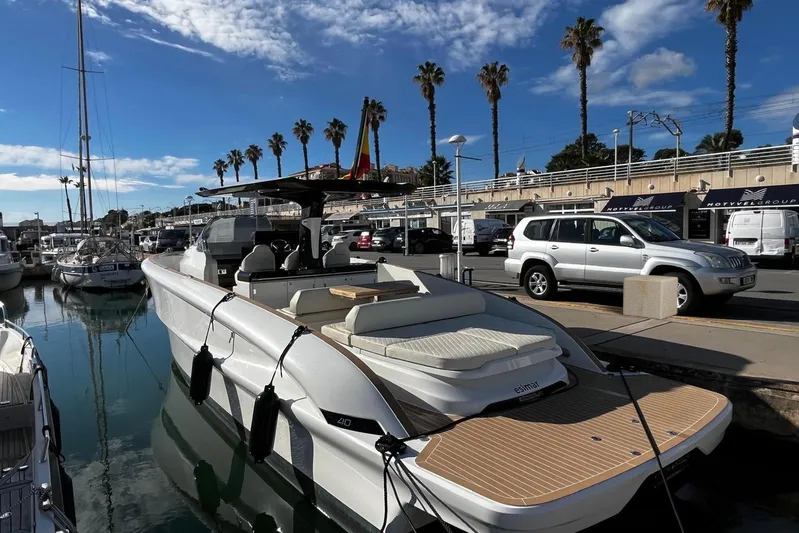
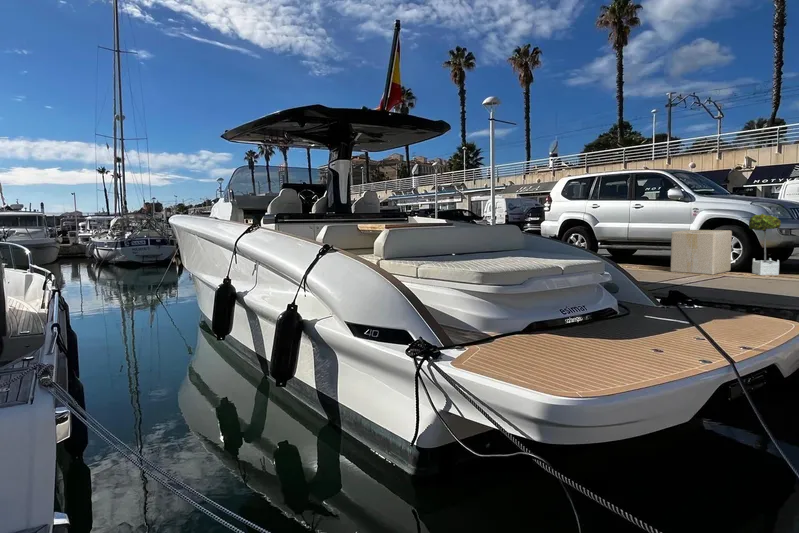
potted tree: none [693,264,721,320] -> present [749,214,781,275]

